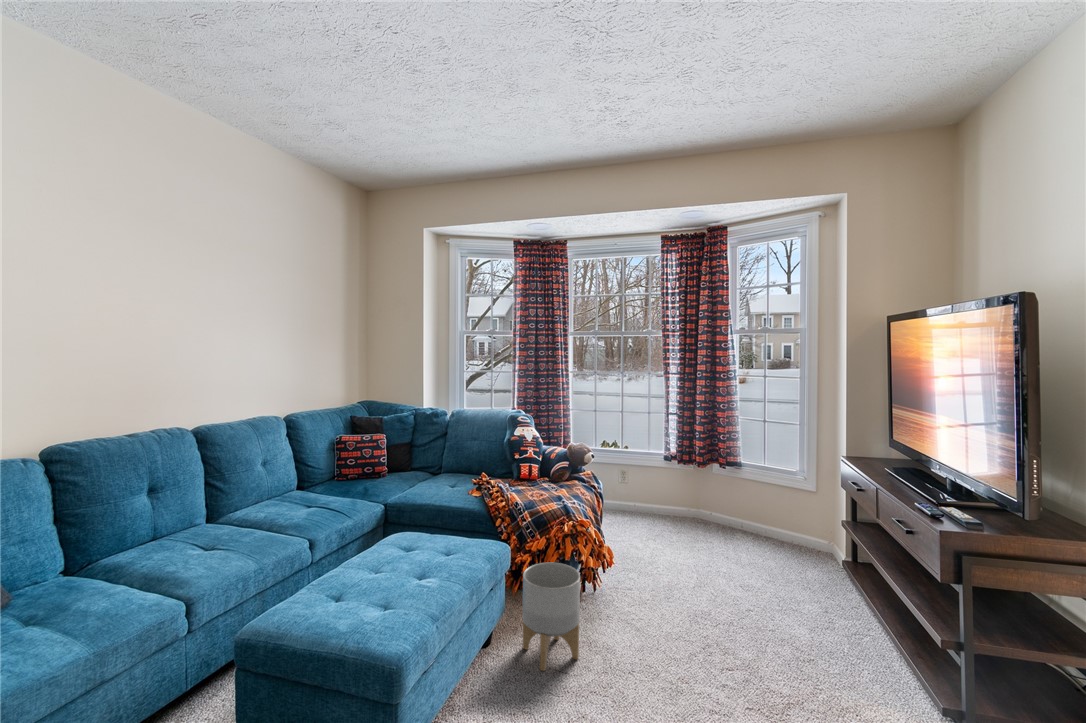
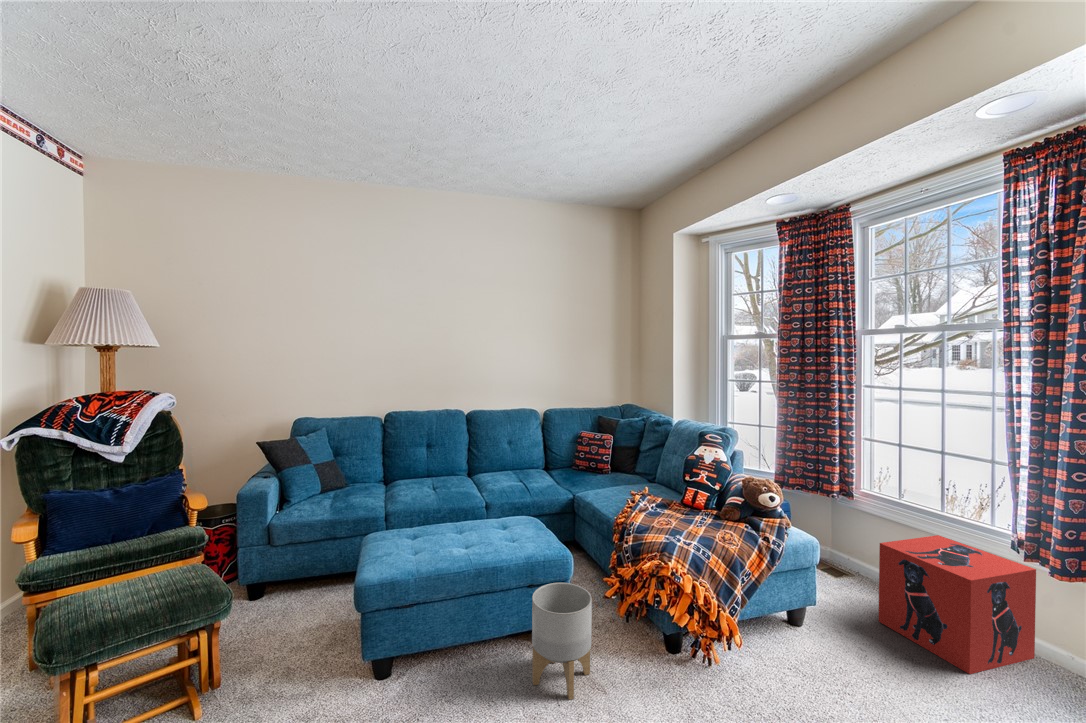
storage box: none [616,462,672,531] -> present [879,535,1036,674]

